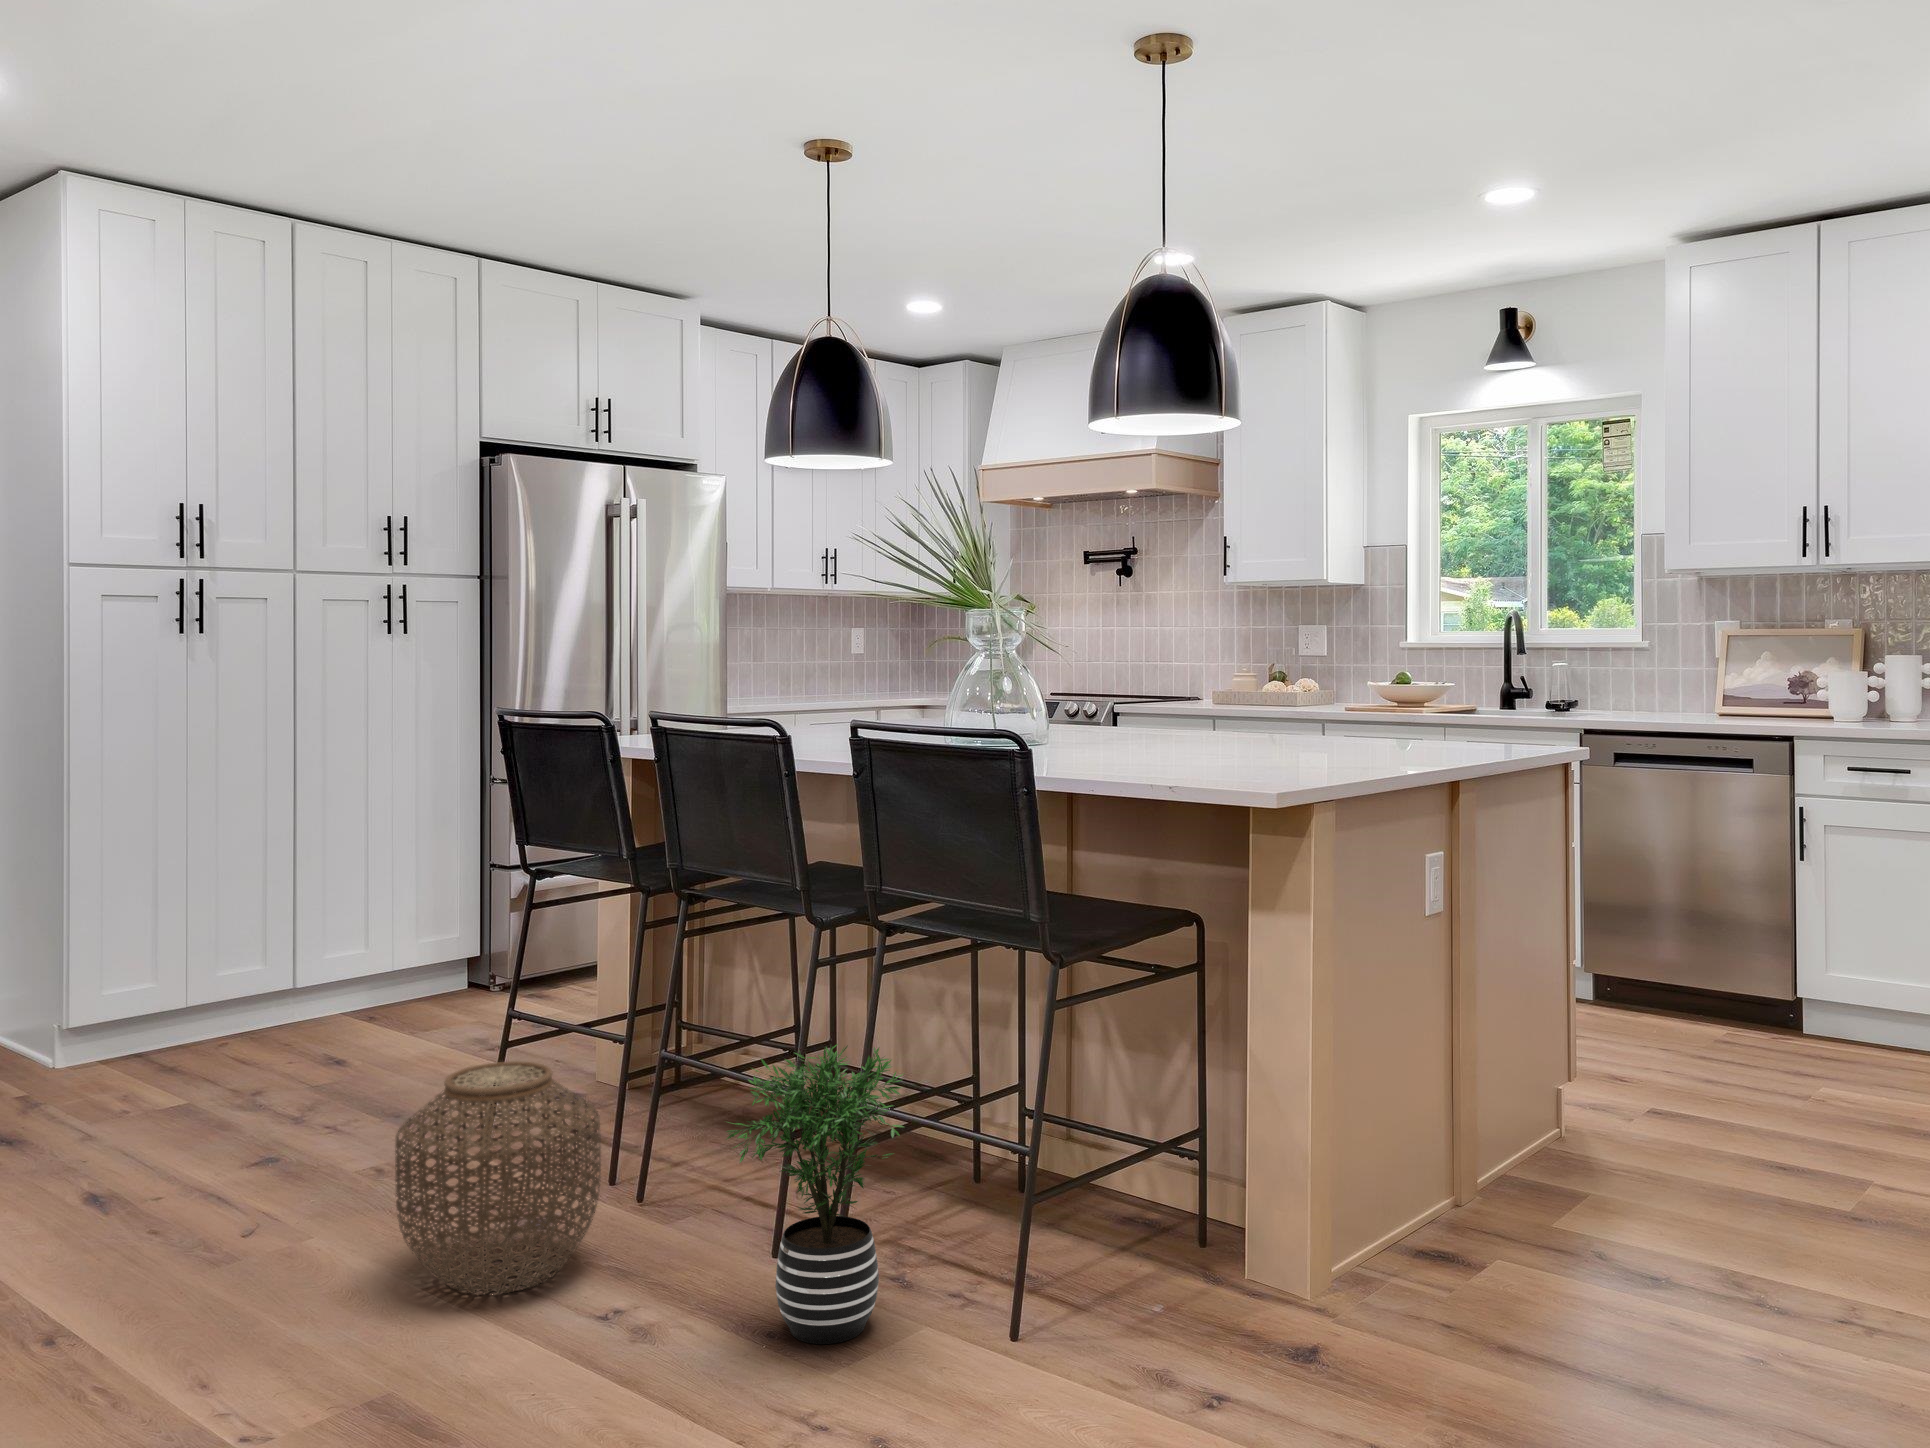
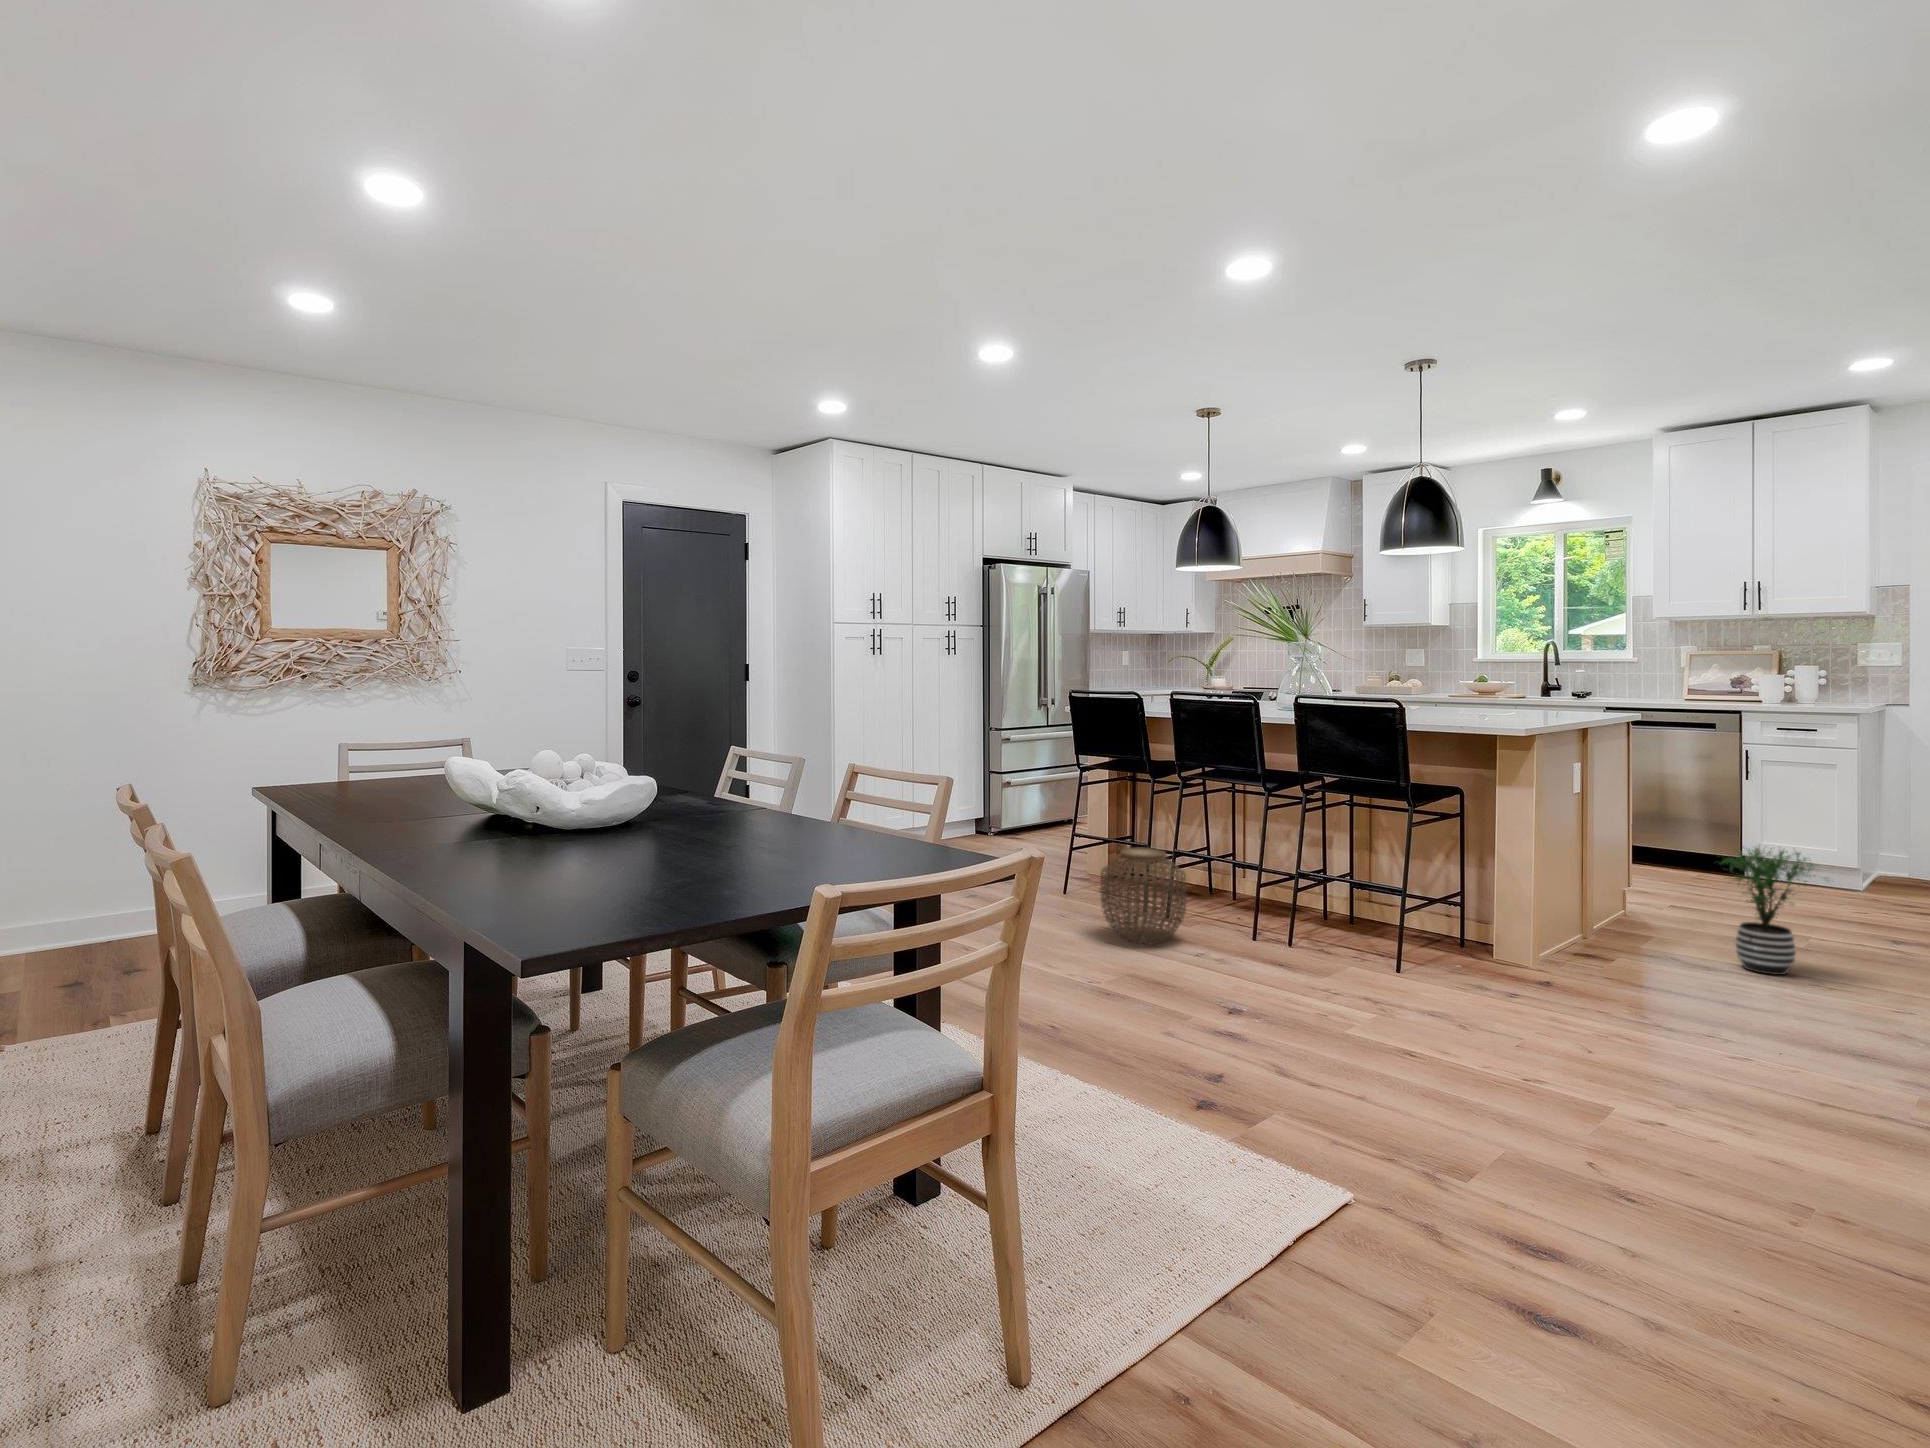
potted plant: present [726,1044,904,1344] -> present [1723,848,1825,975]

